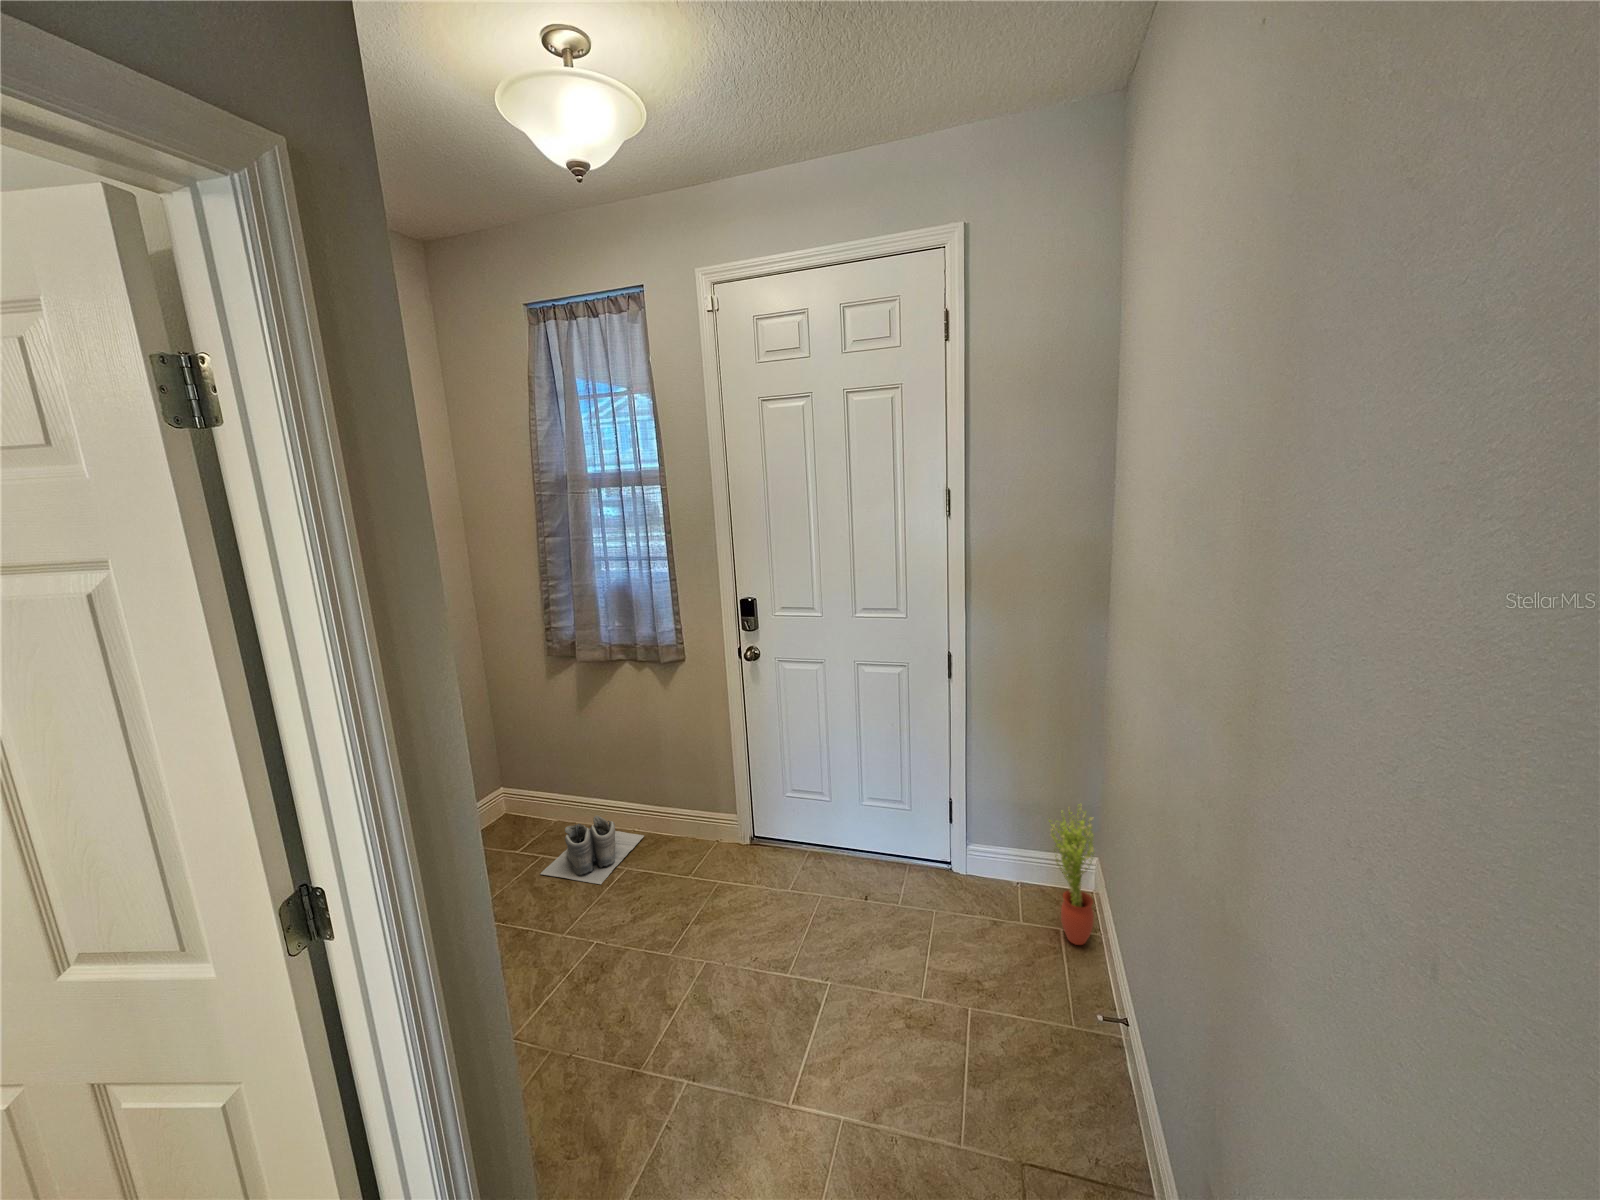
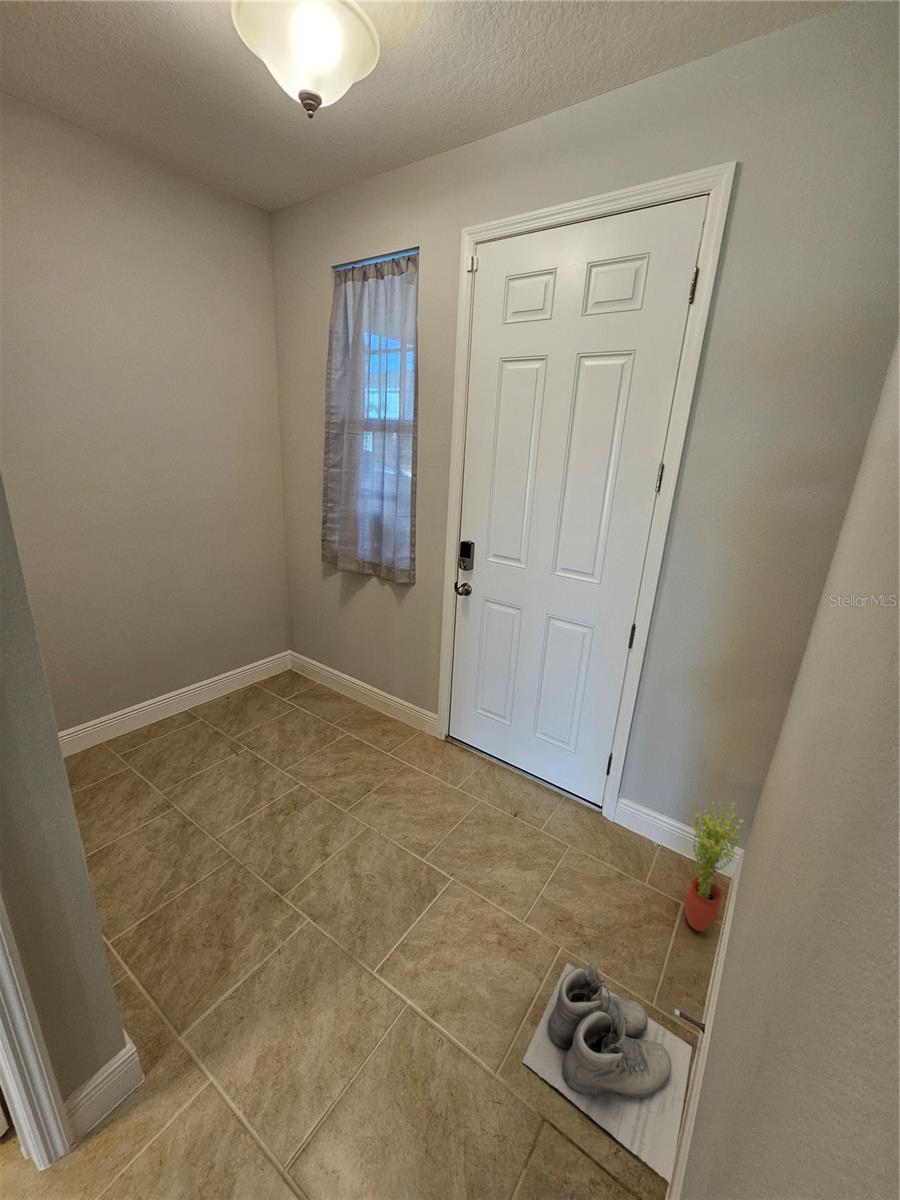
boots: present [540,816,644,884] -> present [522,963,692,1183]

